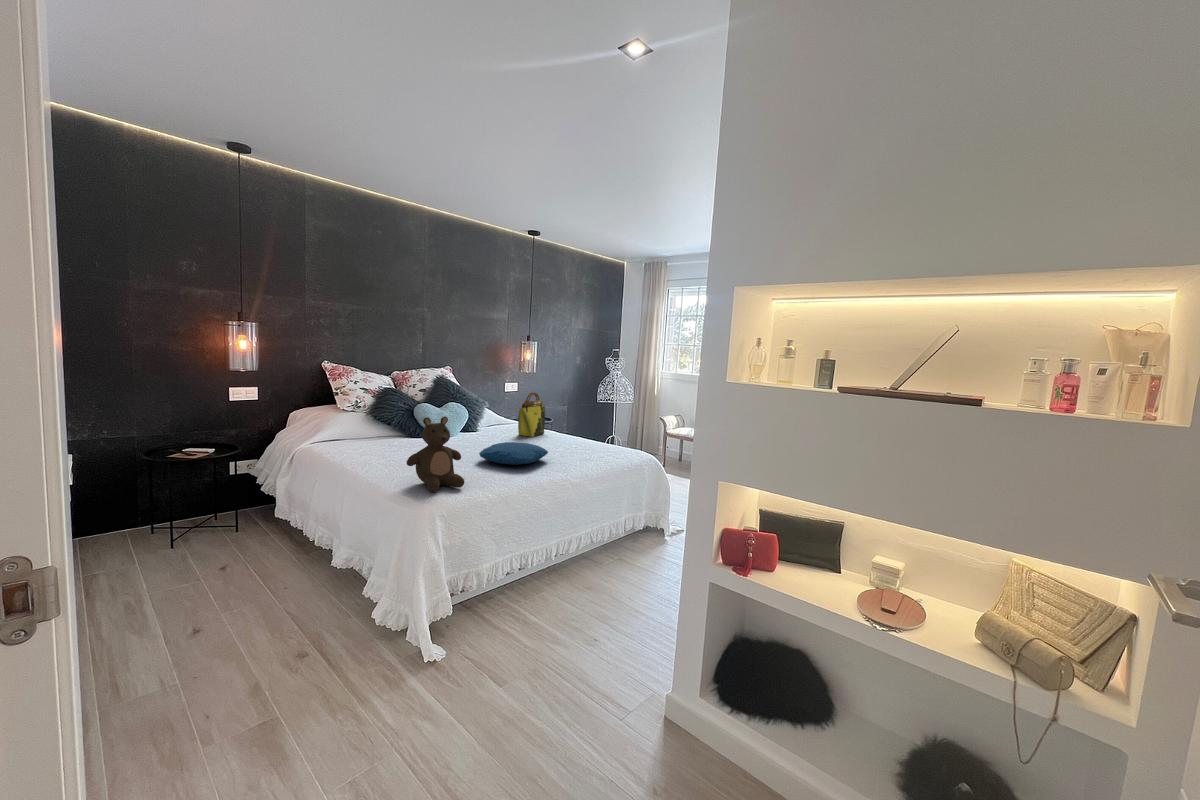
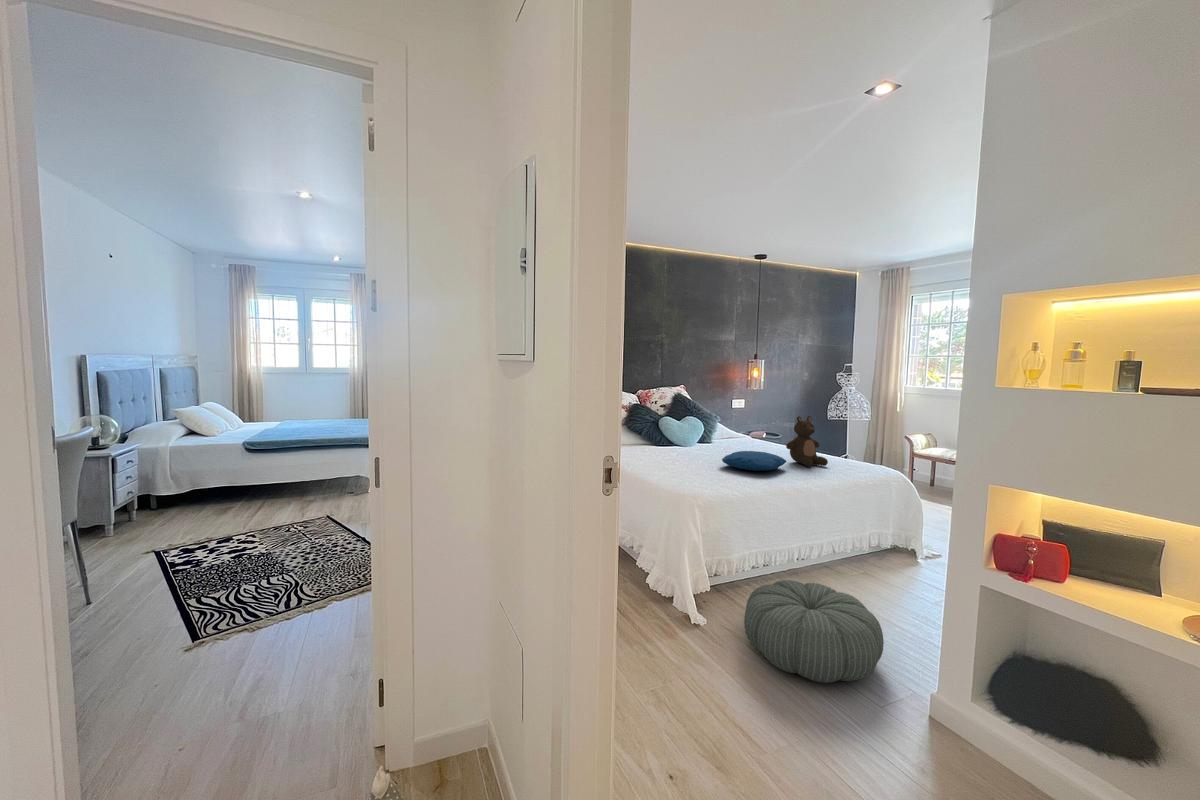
tote bag: present [518,393,545,437] -> none [752,407,778,449]
stuffed bear: present [406,417,464,492] -> present [786,416,828,467]
pouf: none [487,587,628,706] -> present [744,580,884,683]

